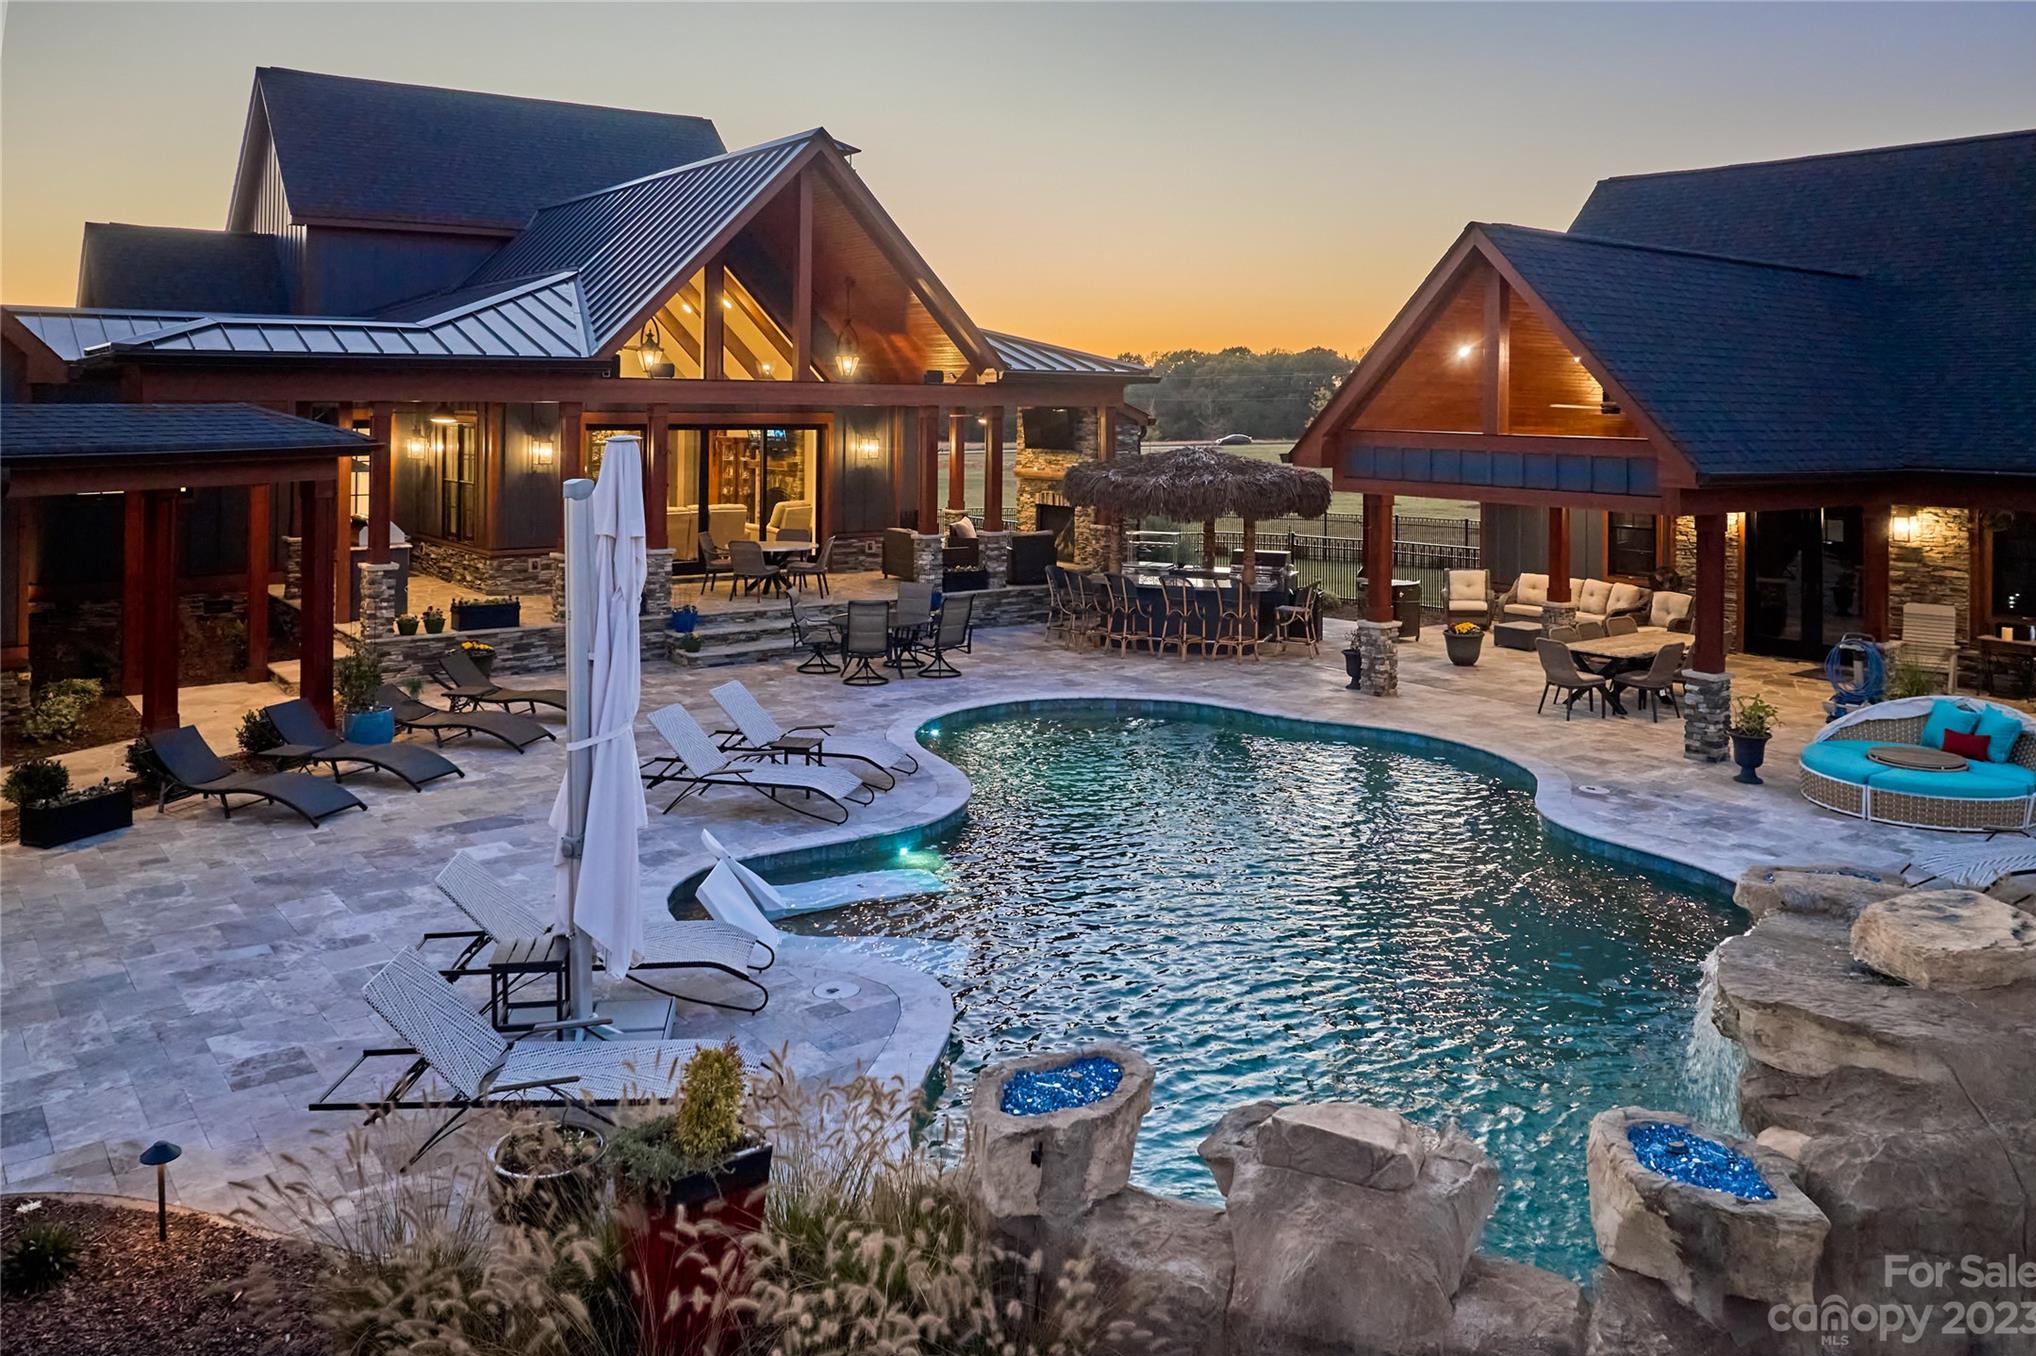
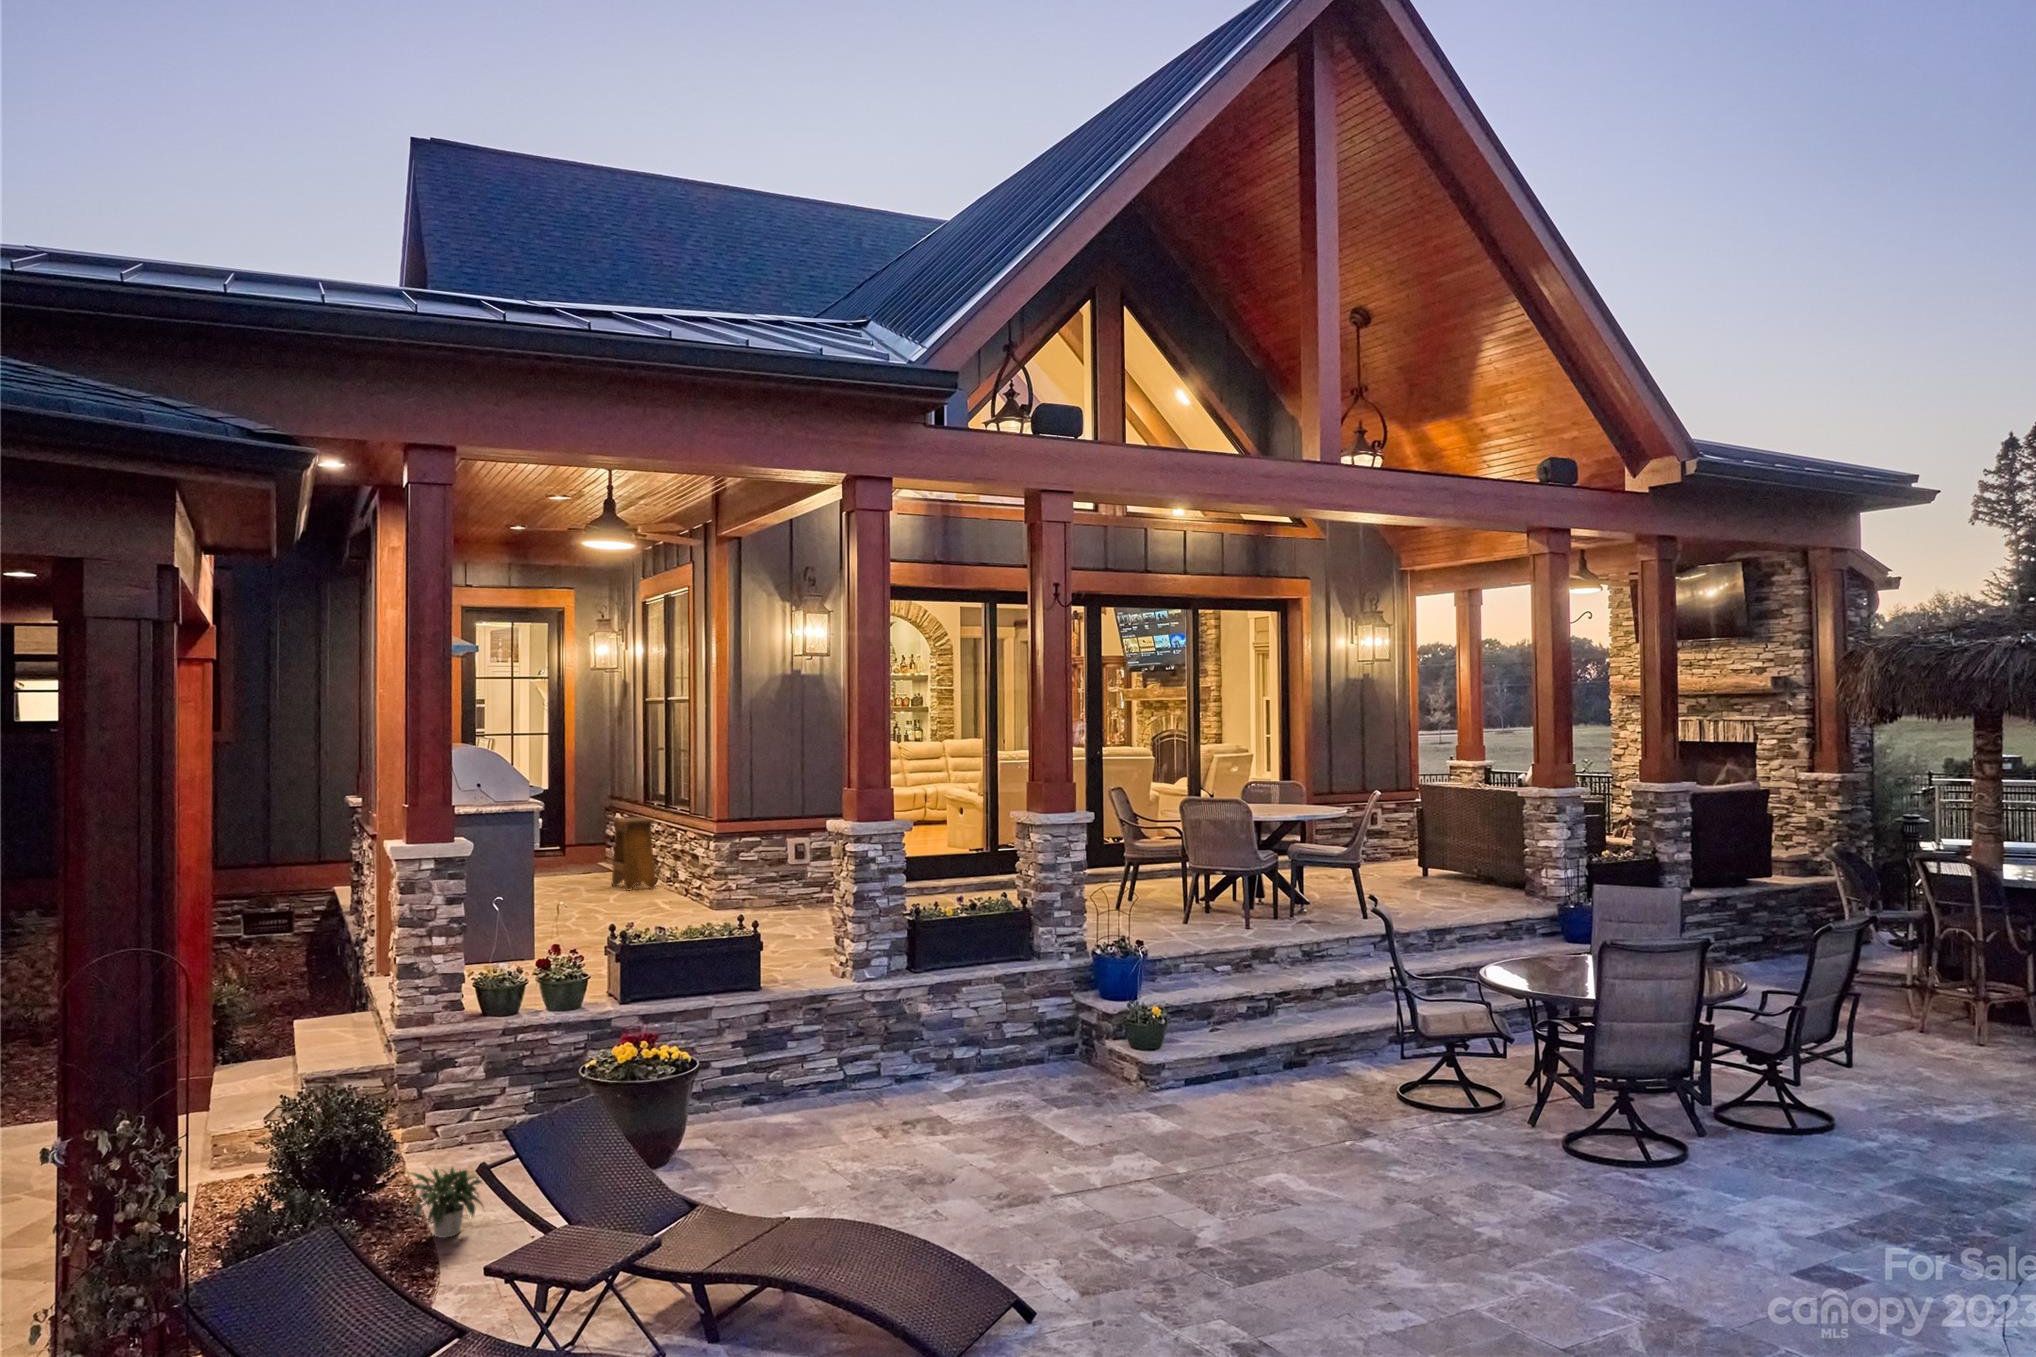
stool: none [426,546,455,587] -> present [612,817,656,891]

